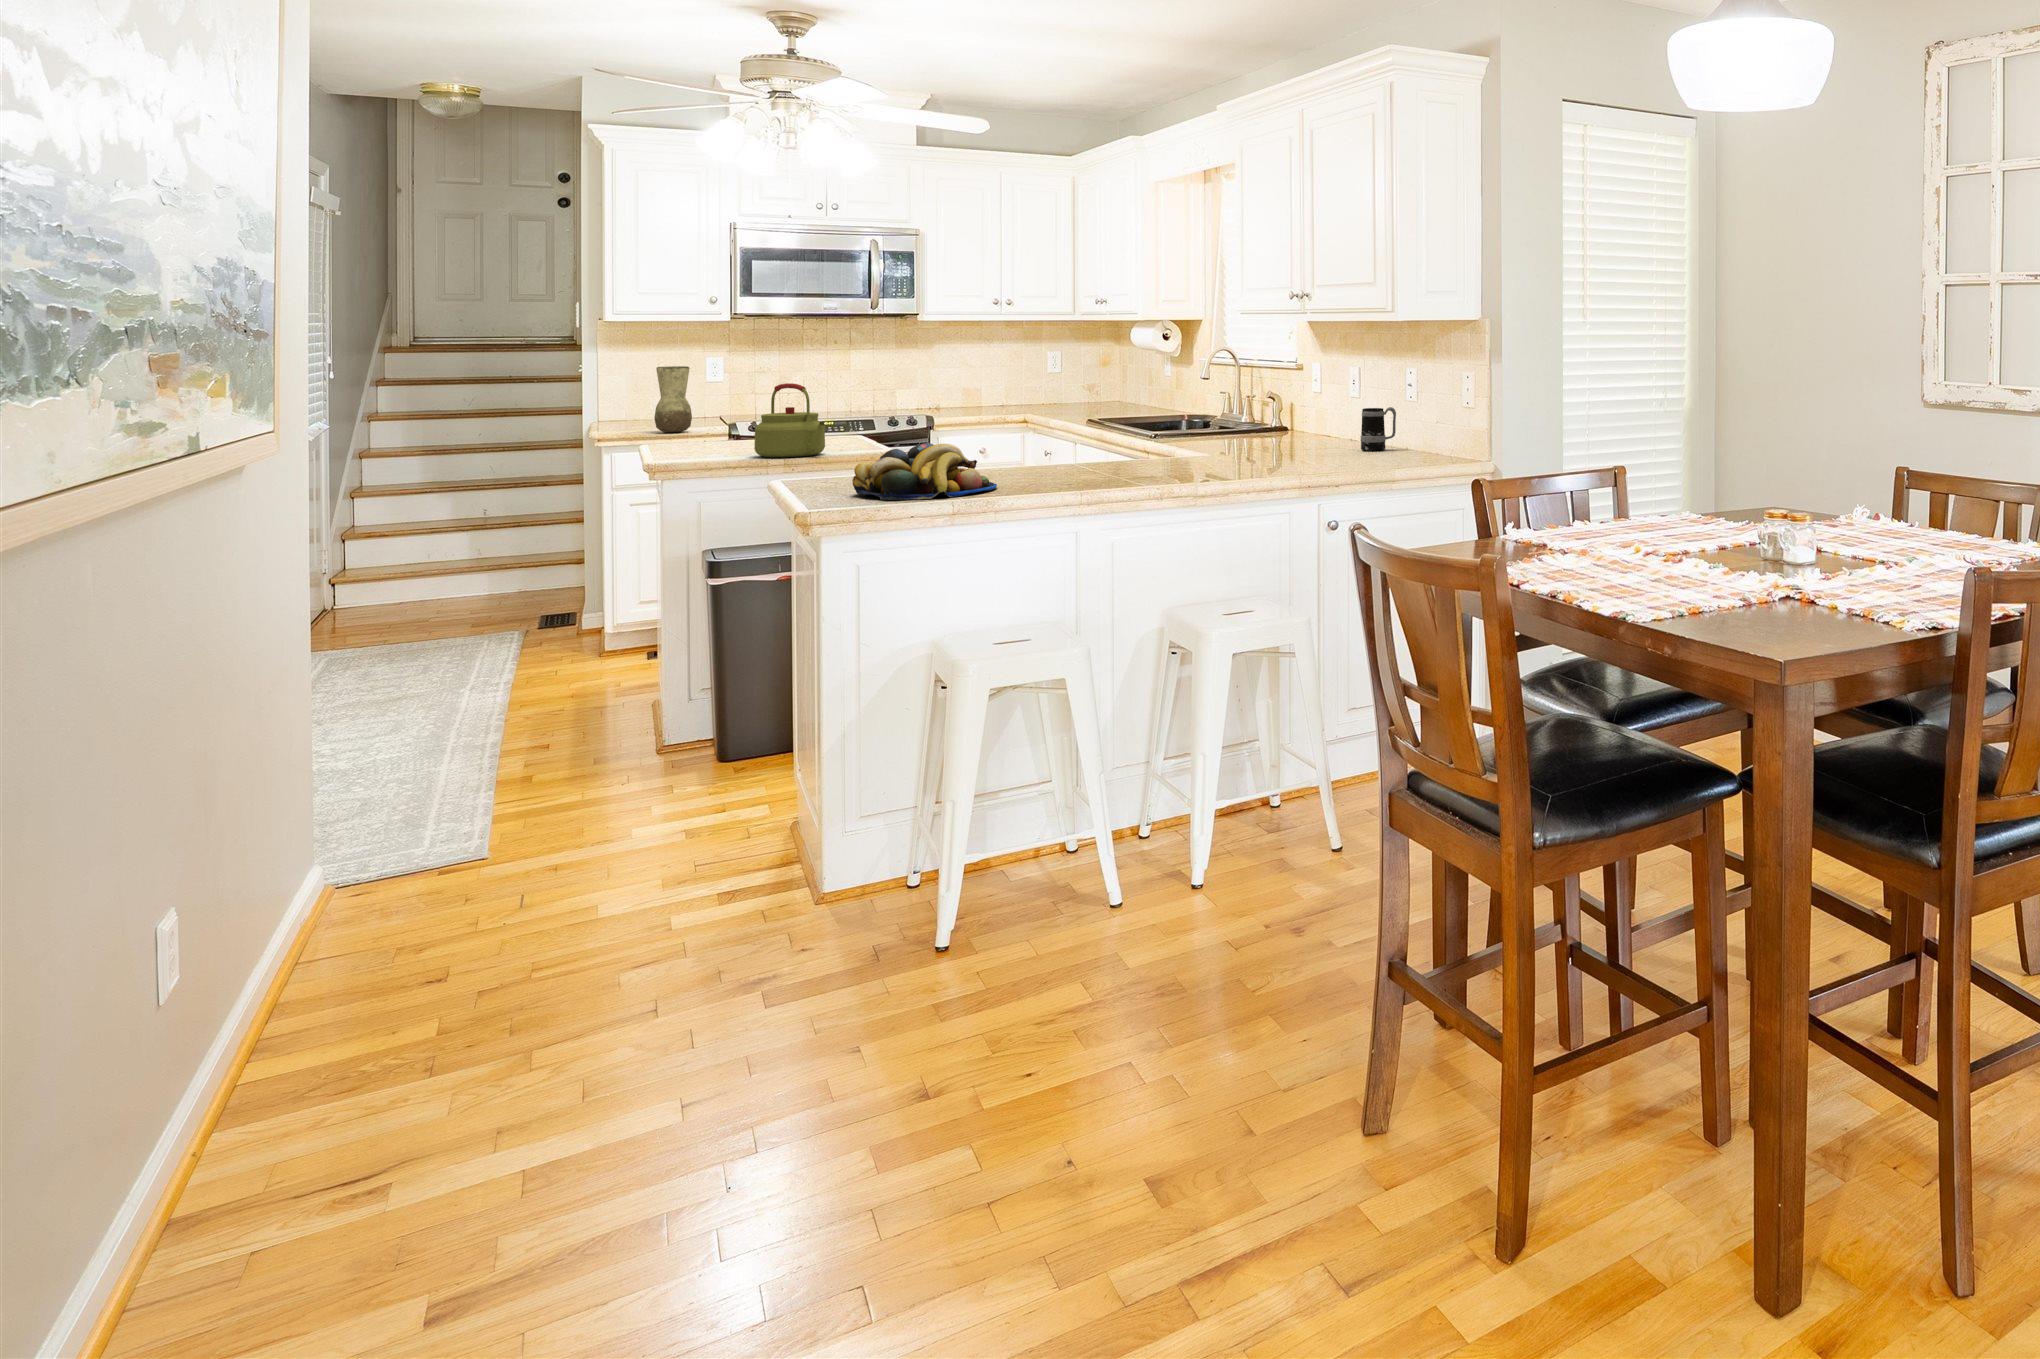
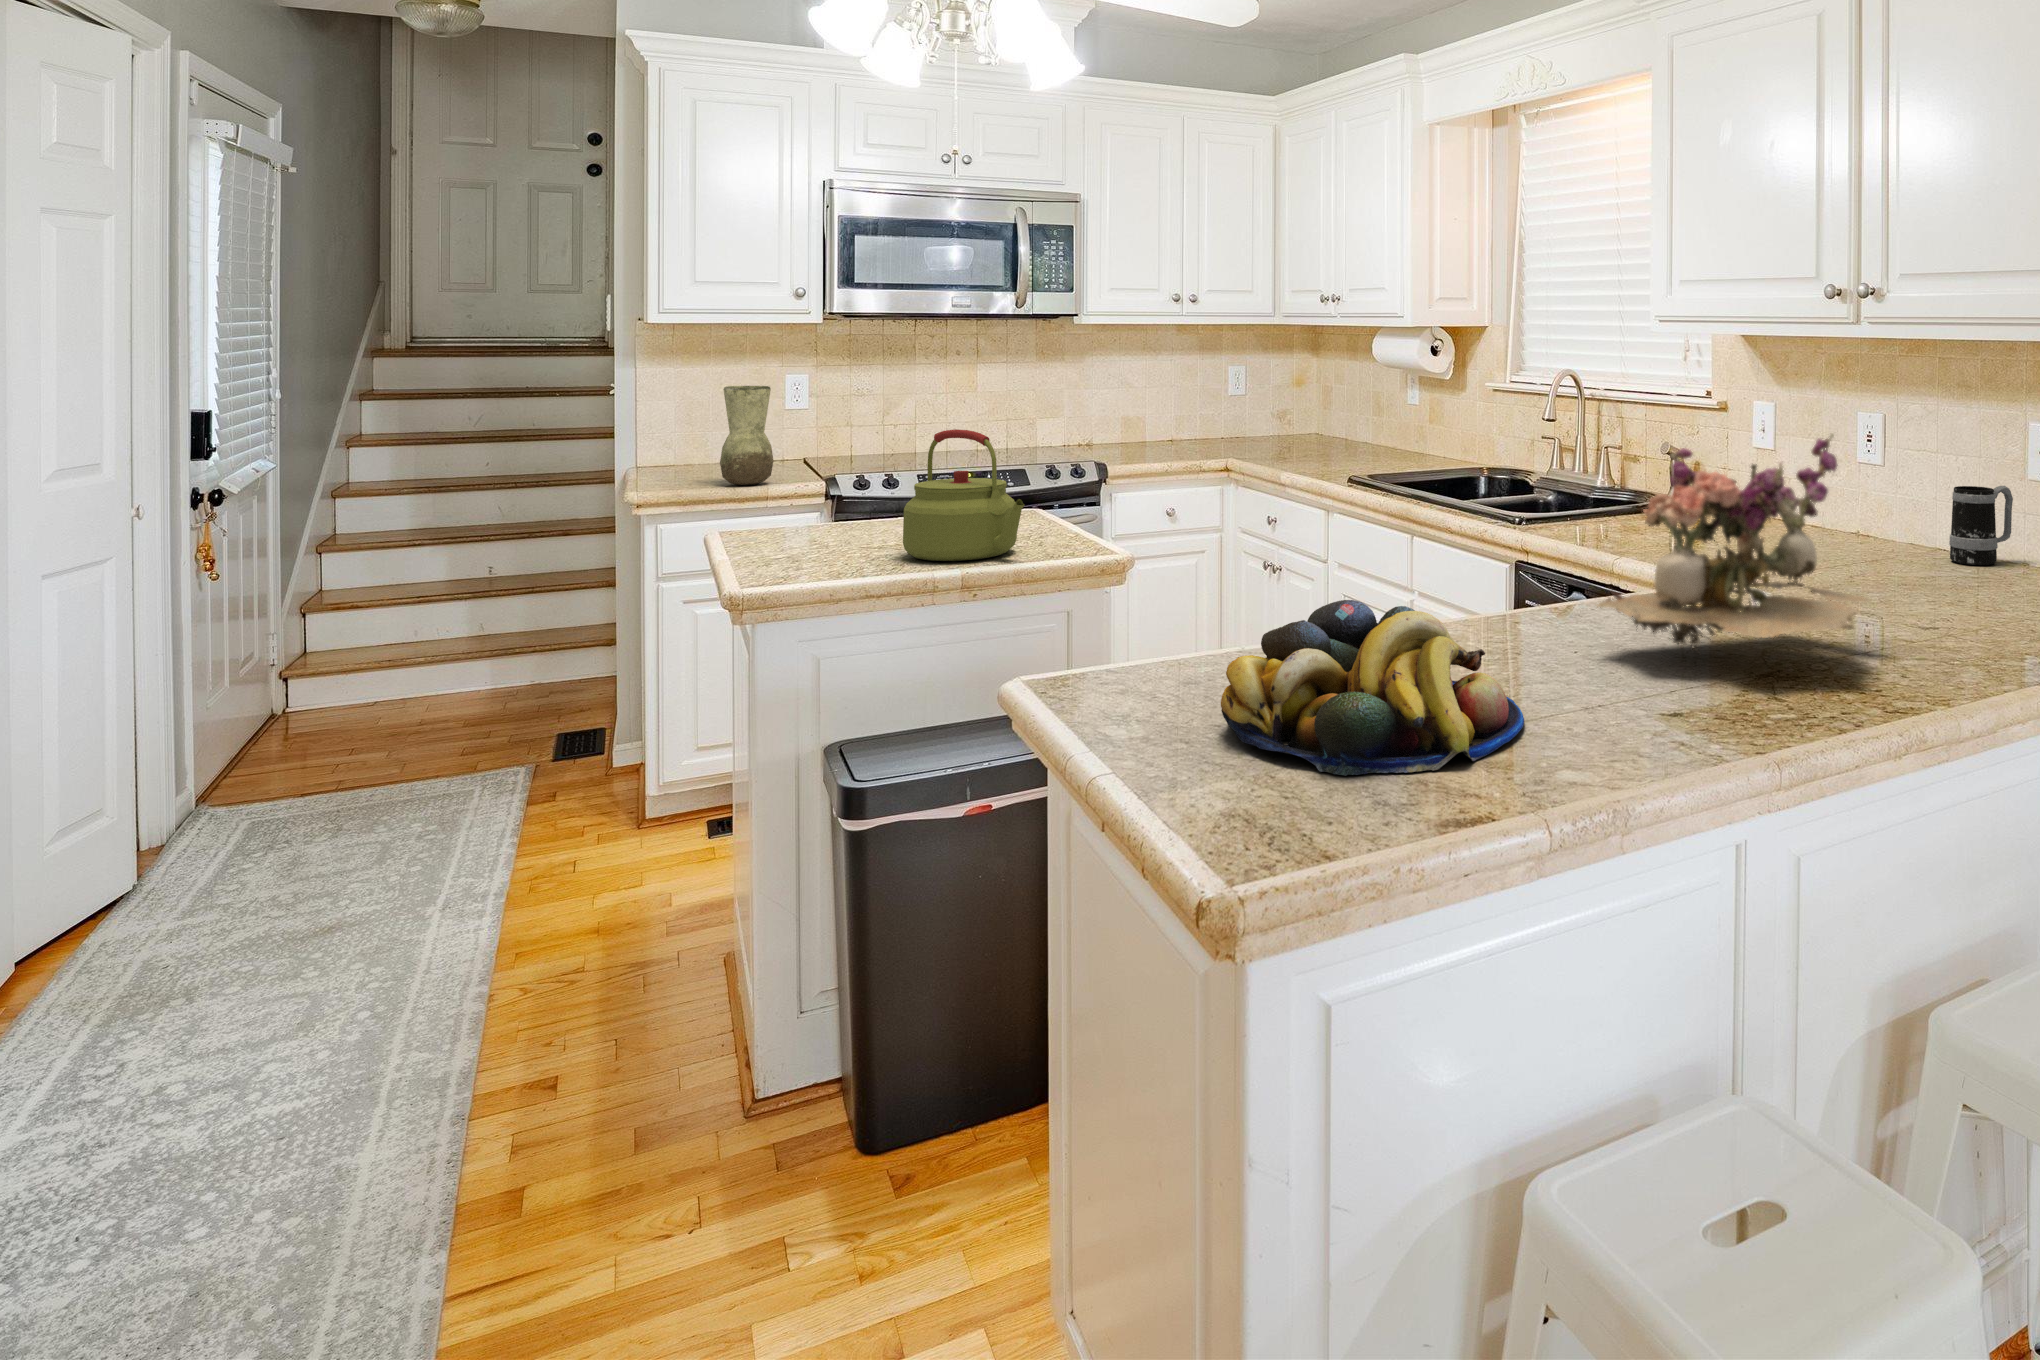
flower arrangement: none [1070,371,1209,476] -> present [1597,434,1871,650]

